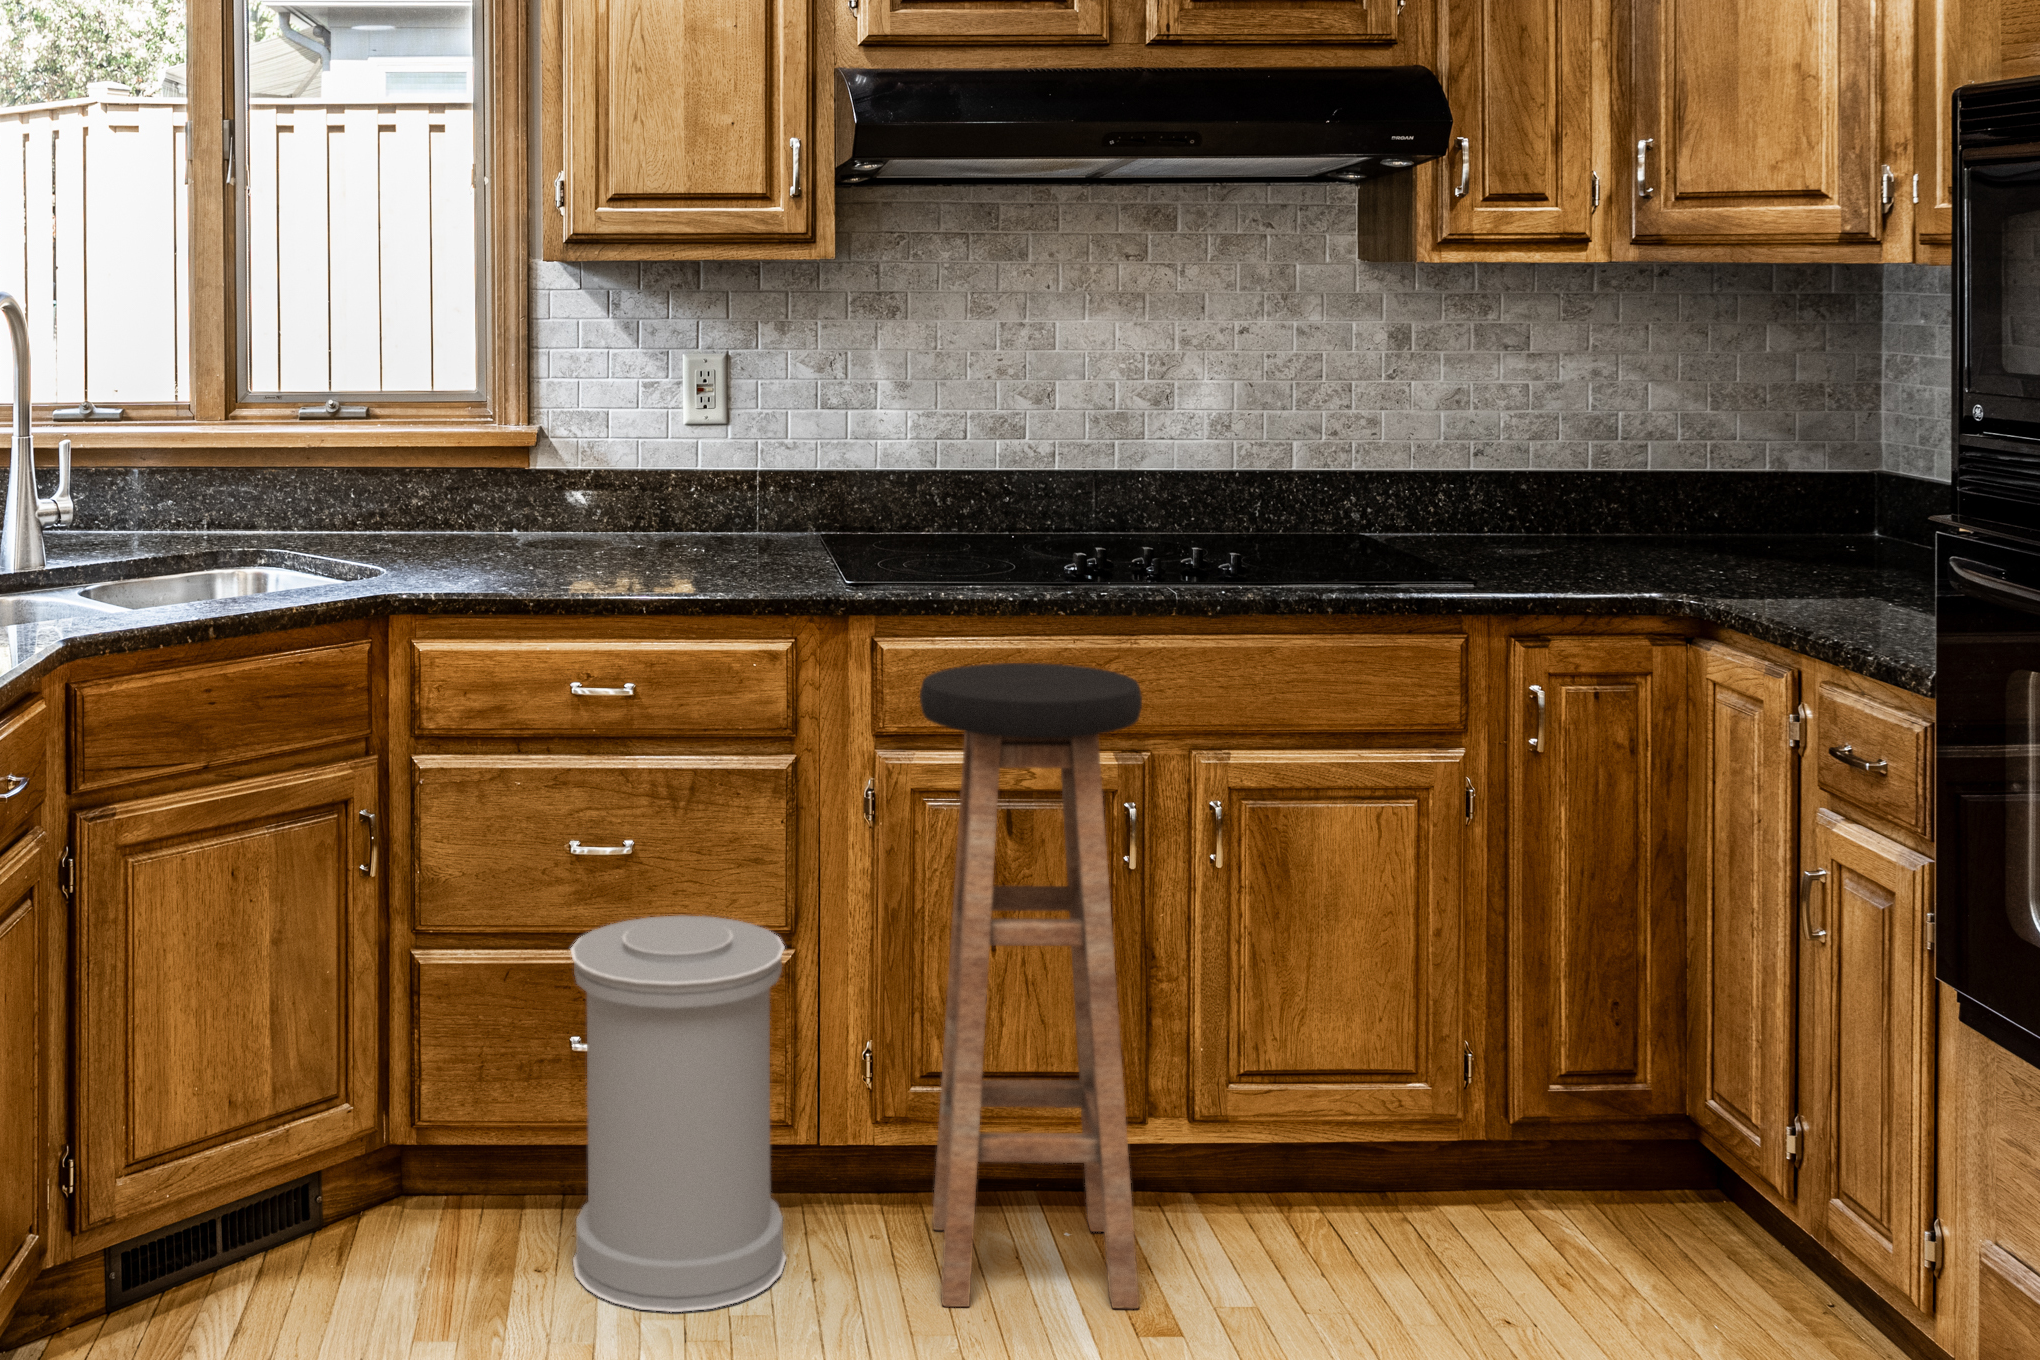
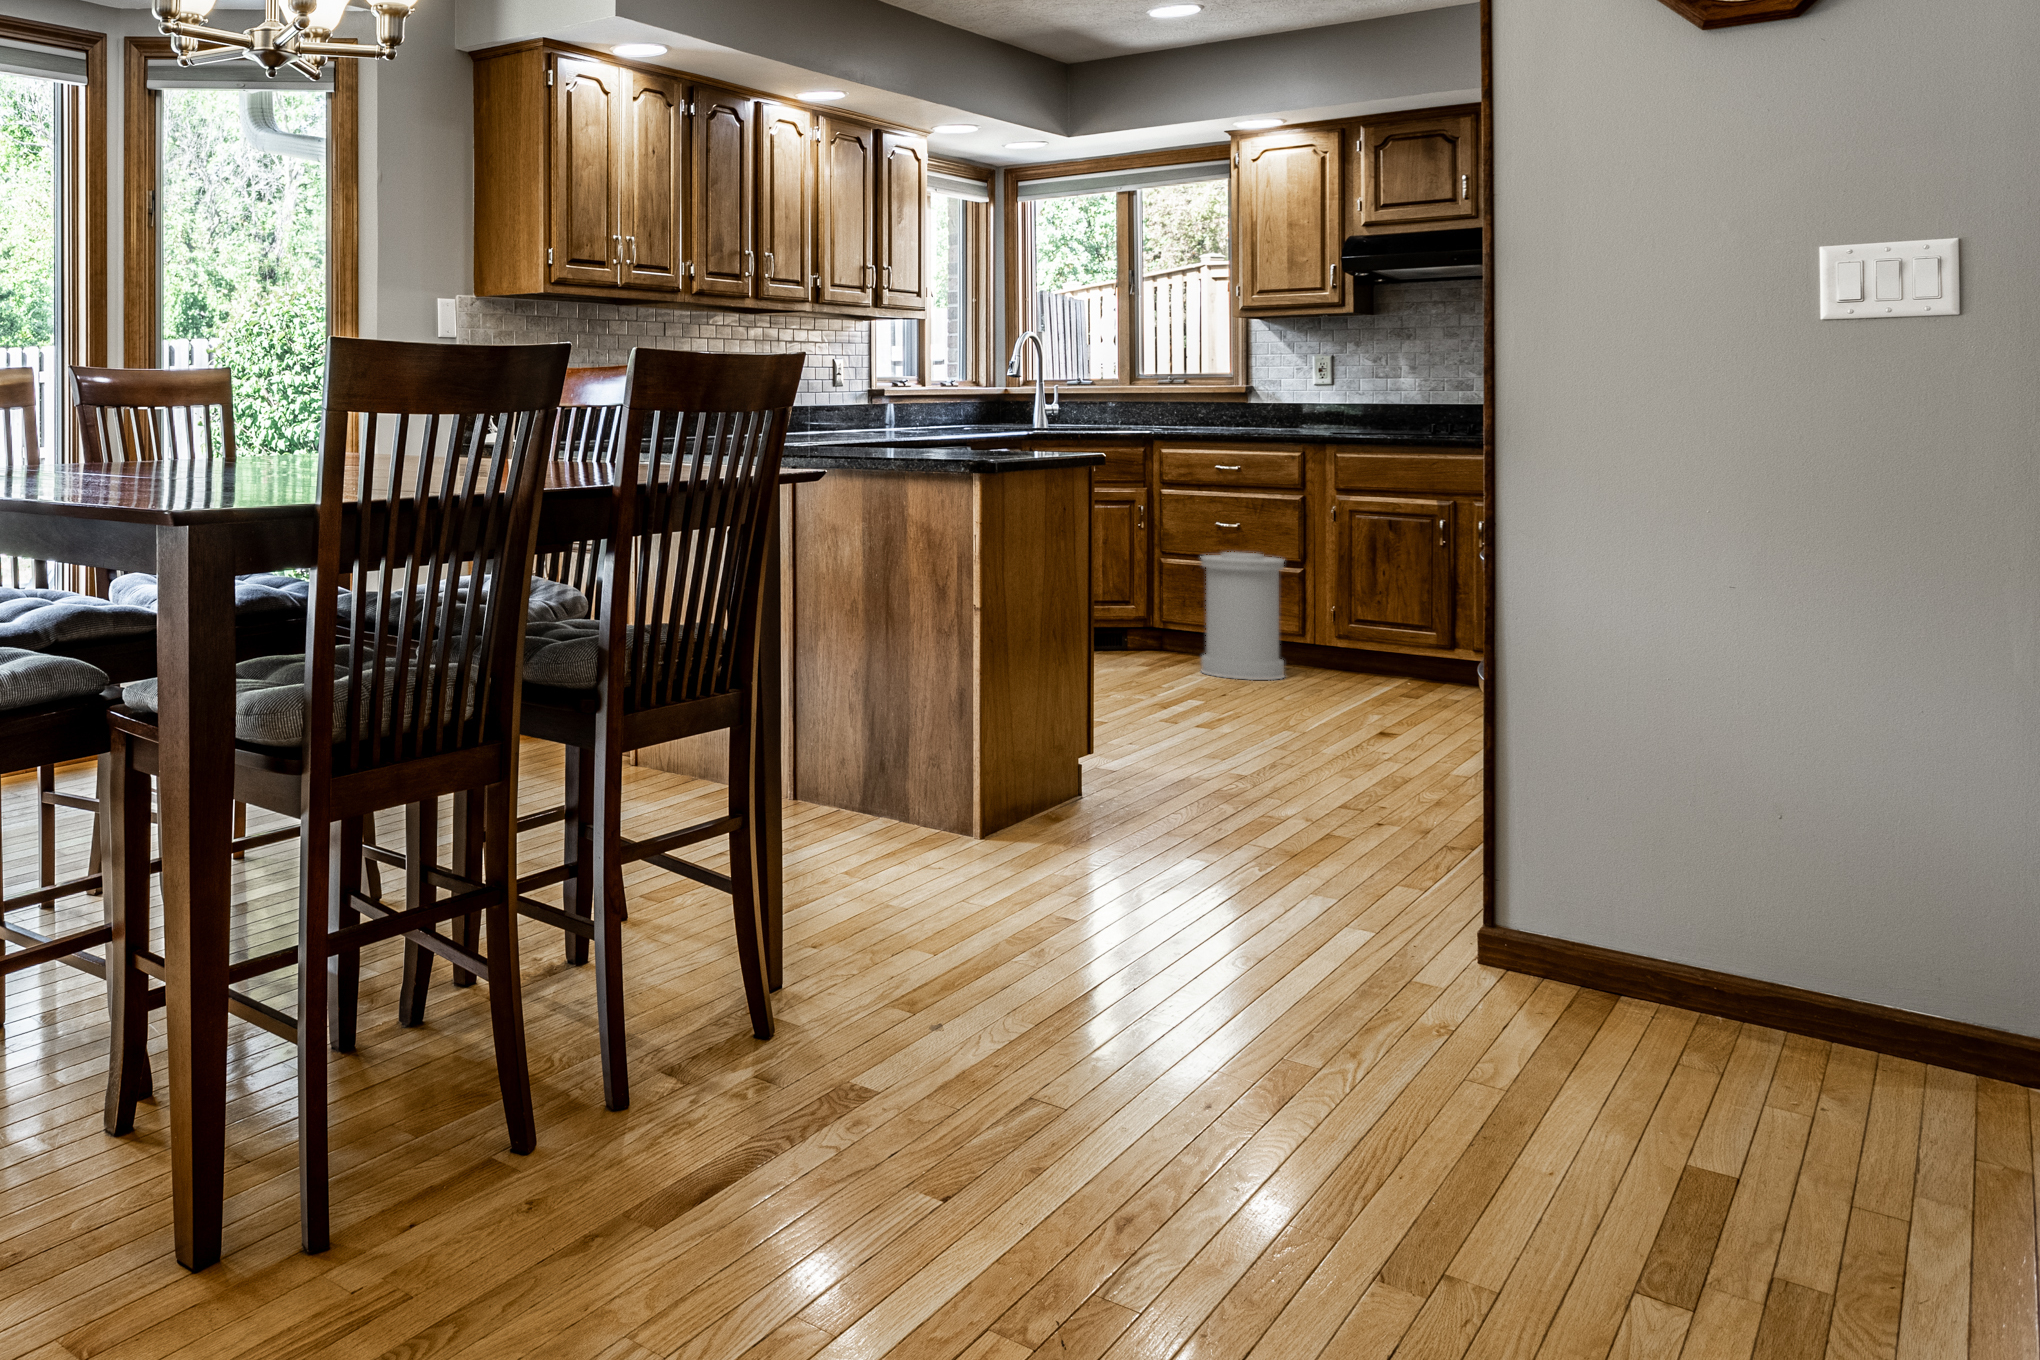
bar stool: present [920,663,1142,1309] -> none [1328,463,1433,699]

